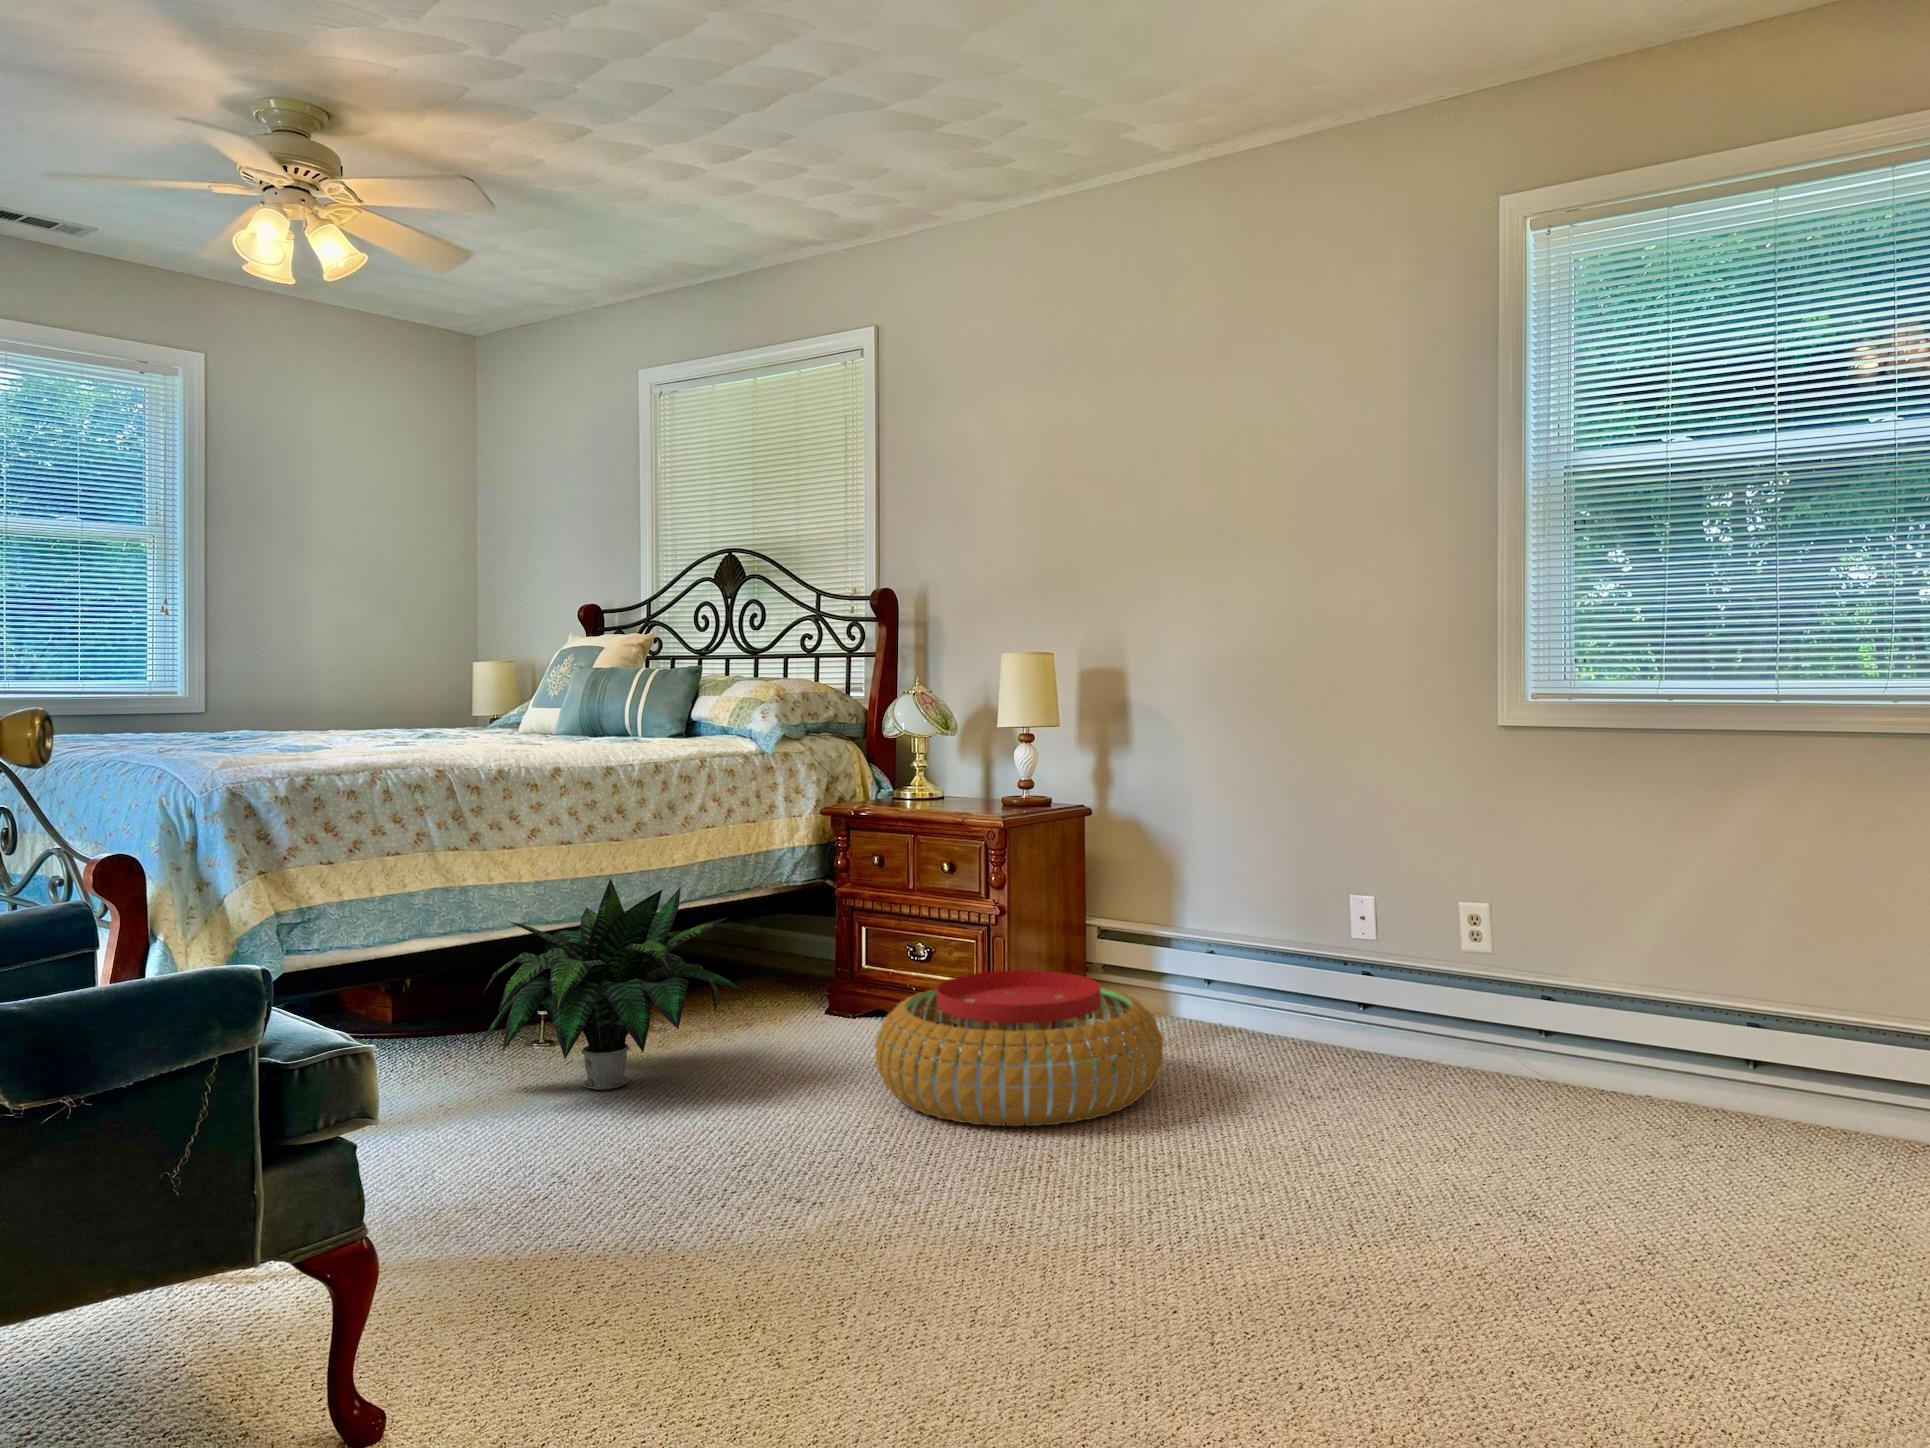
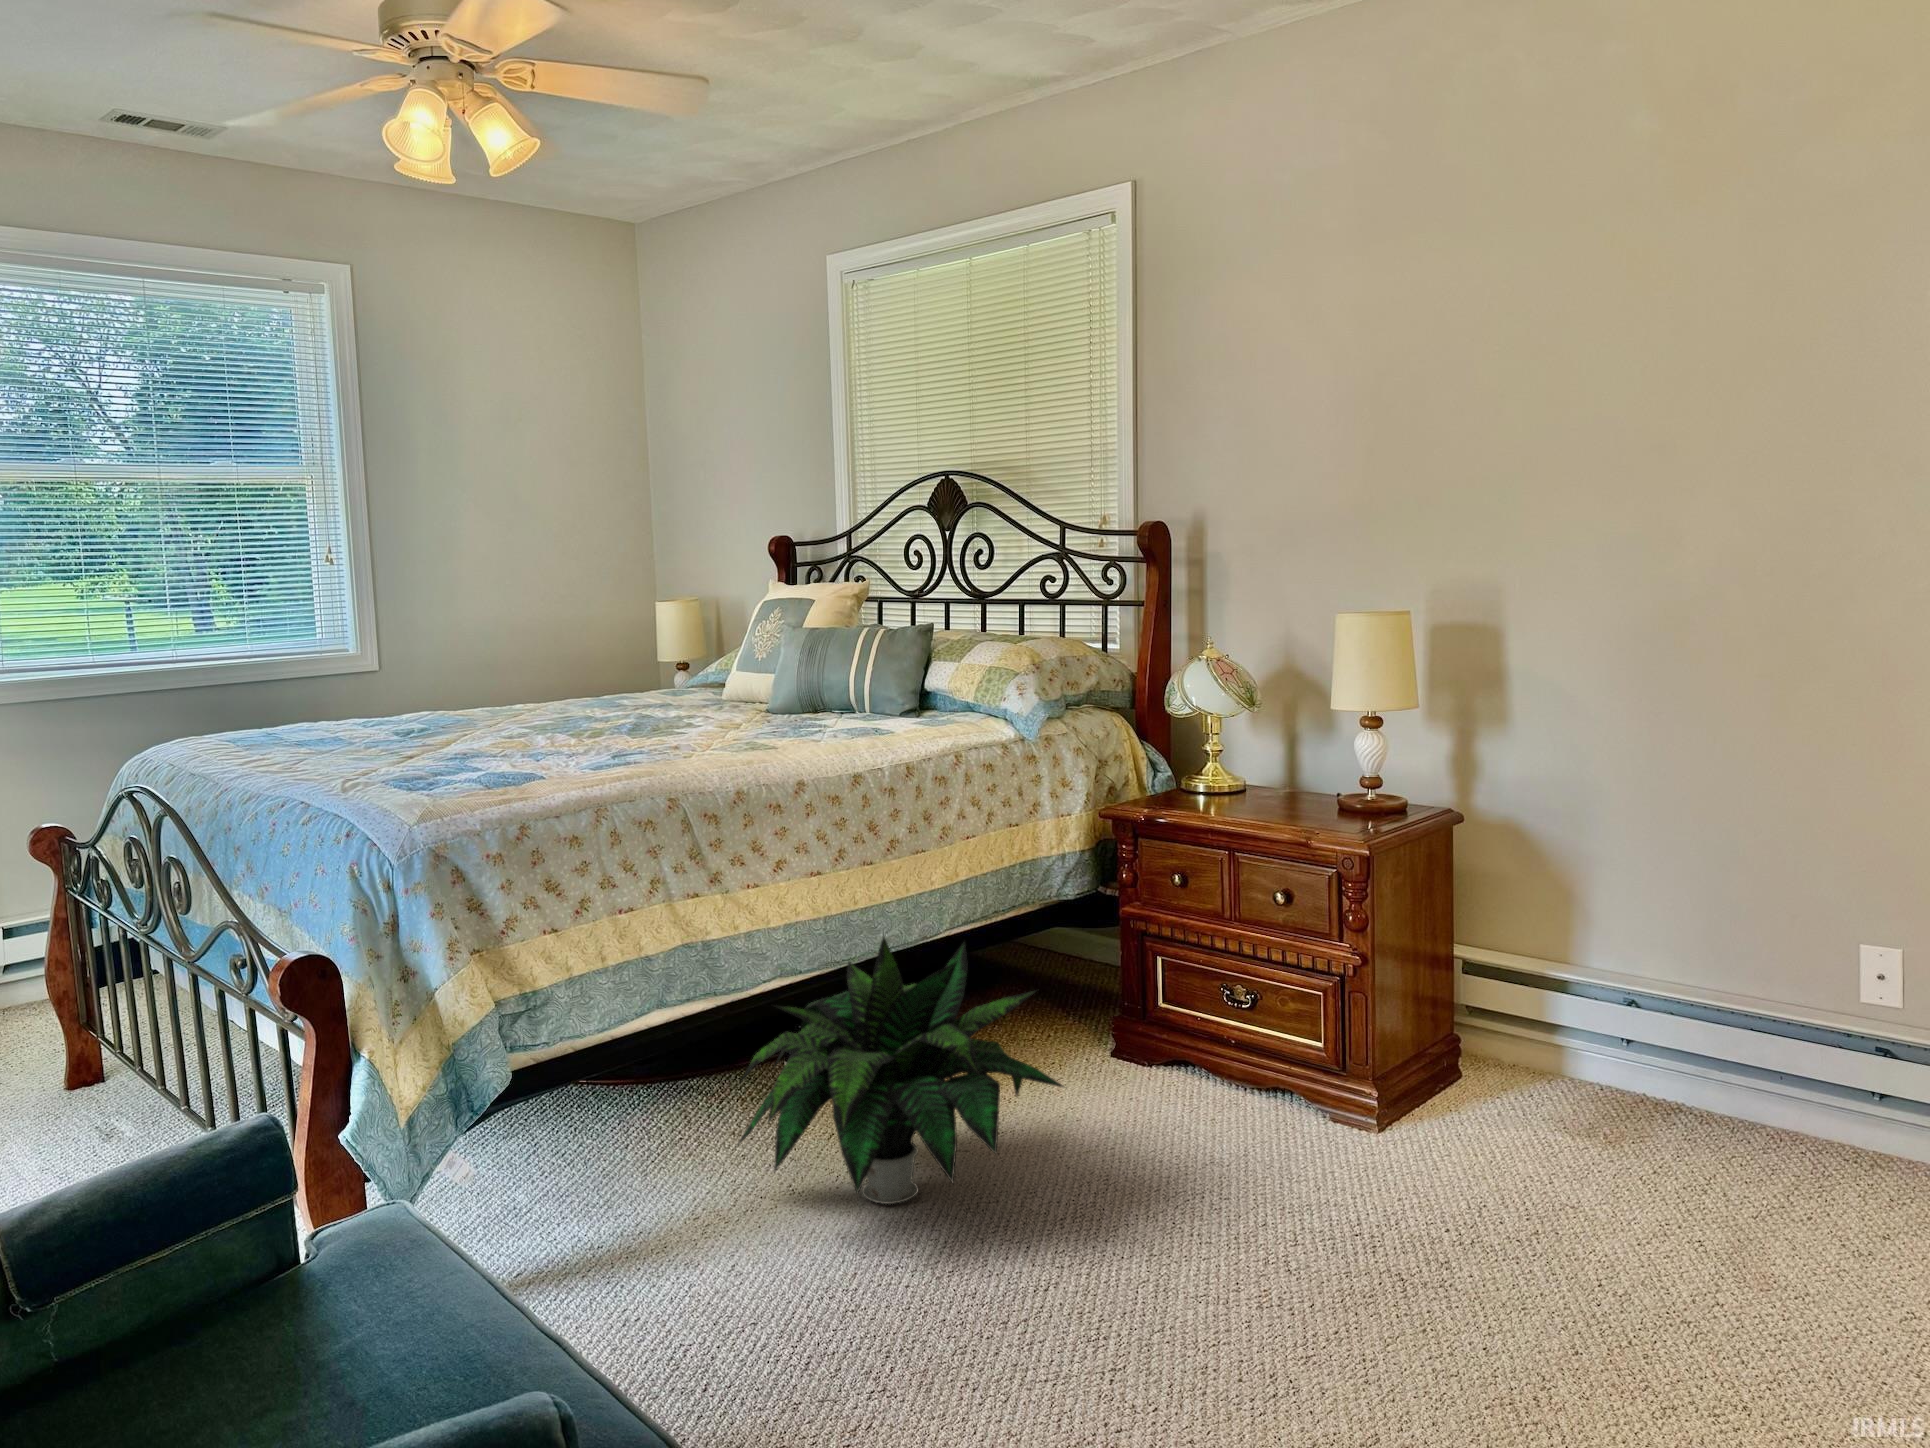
pouf: present [875,970,1163,1126] -> none [1243,1059,1662,1324]

